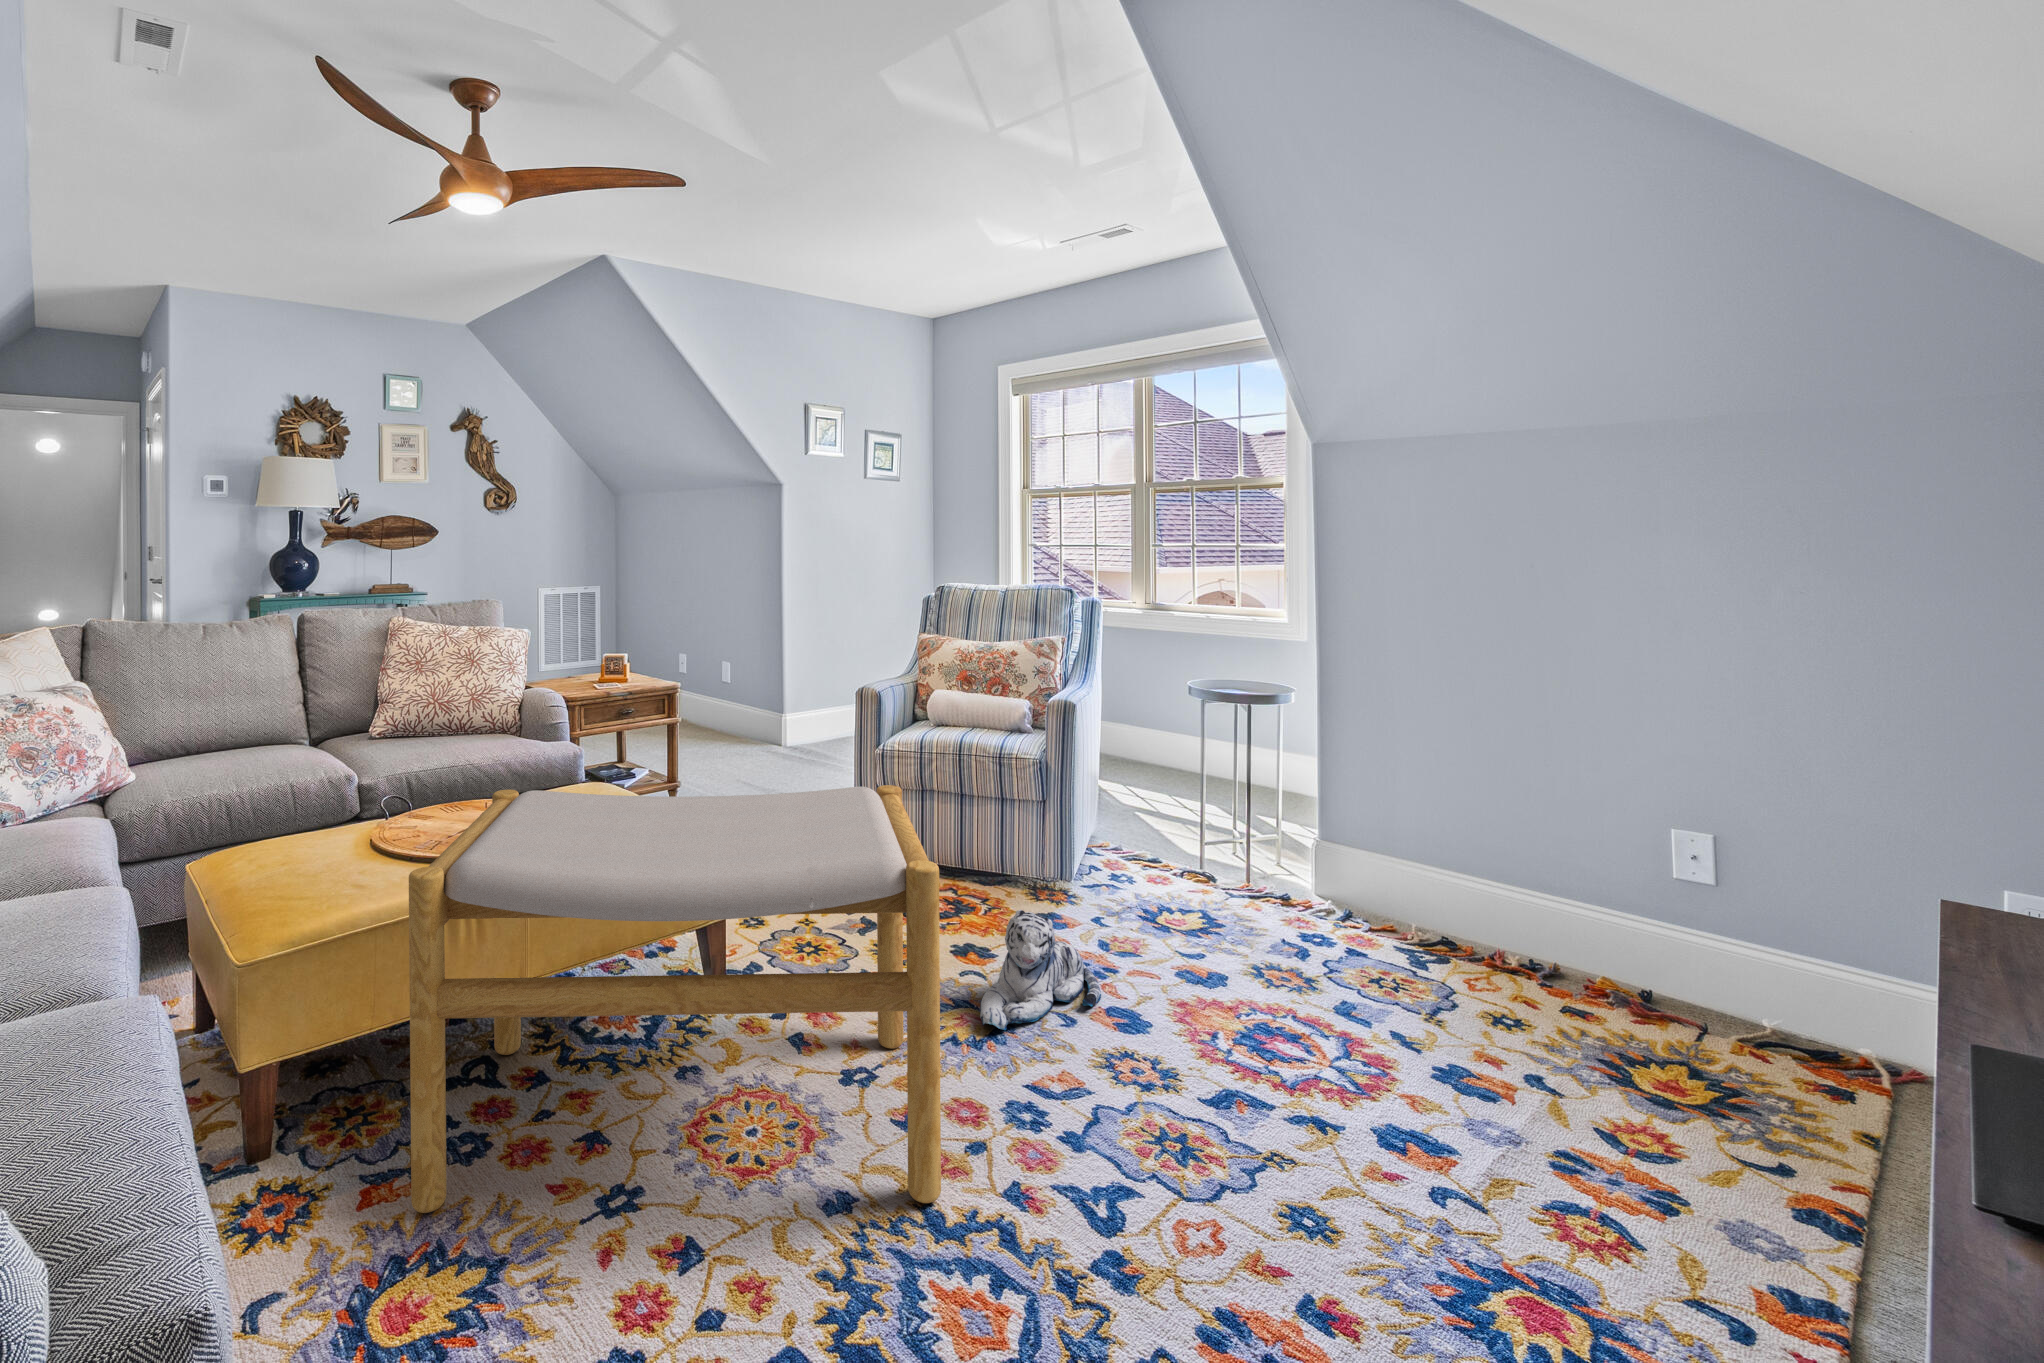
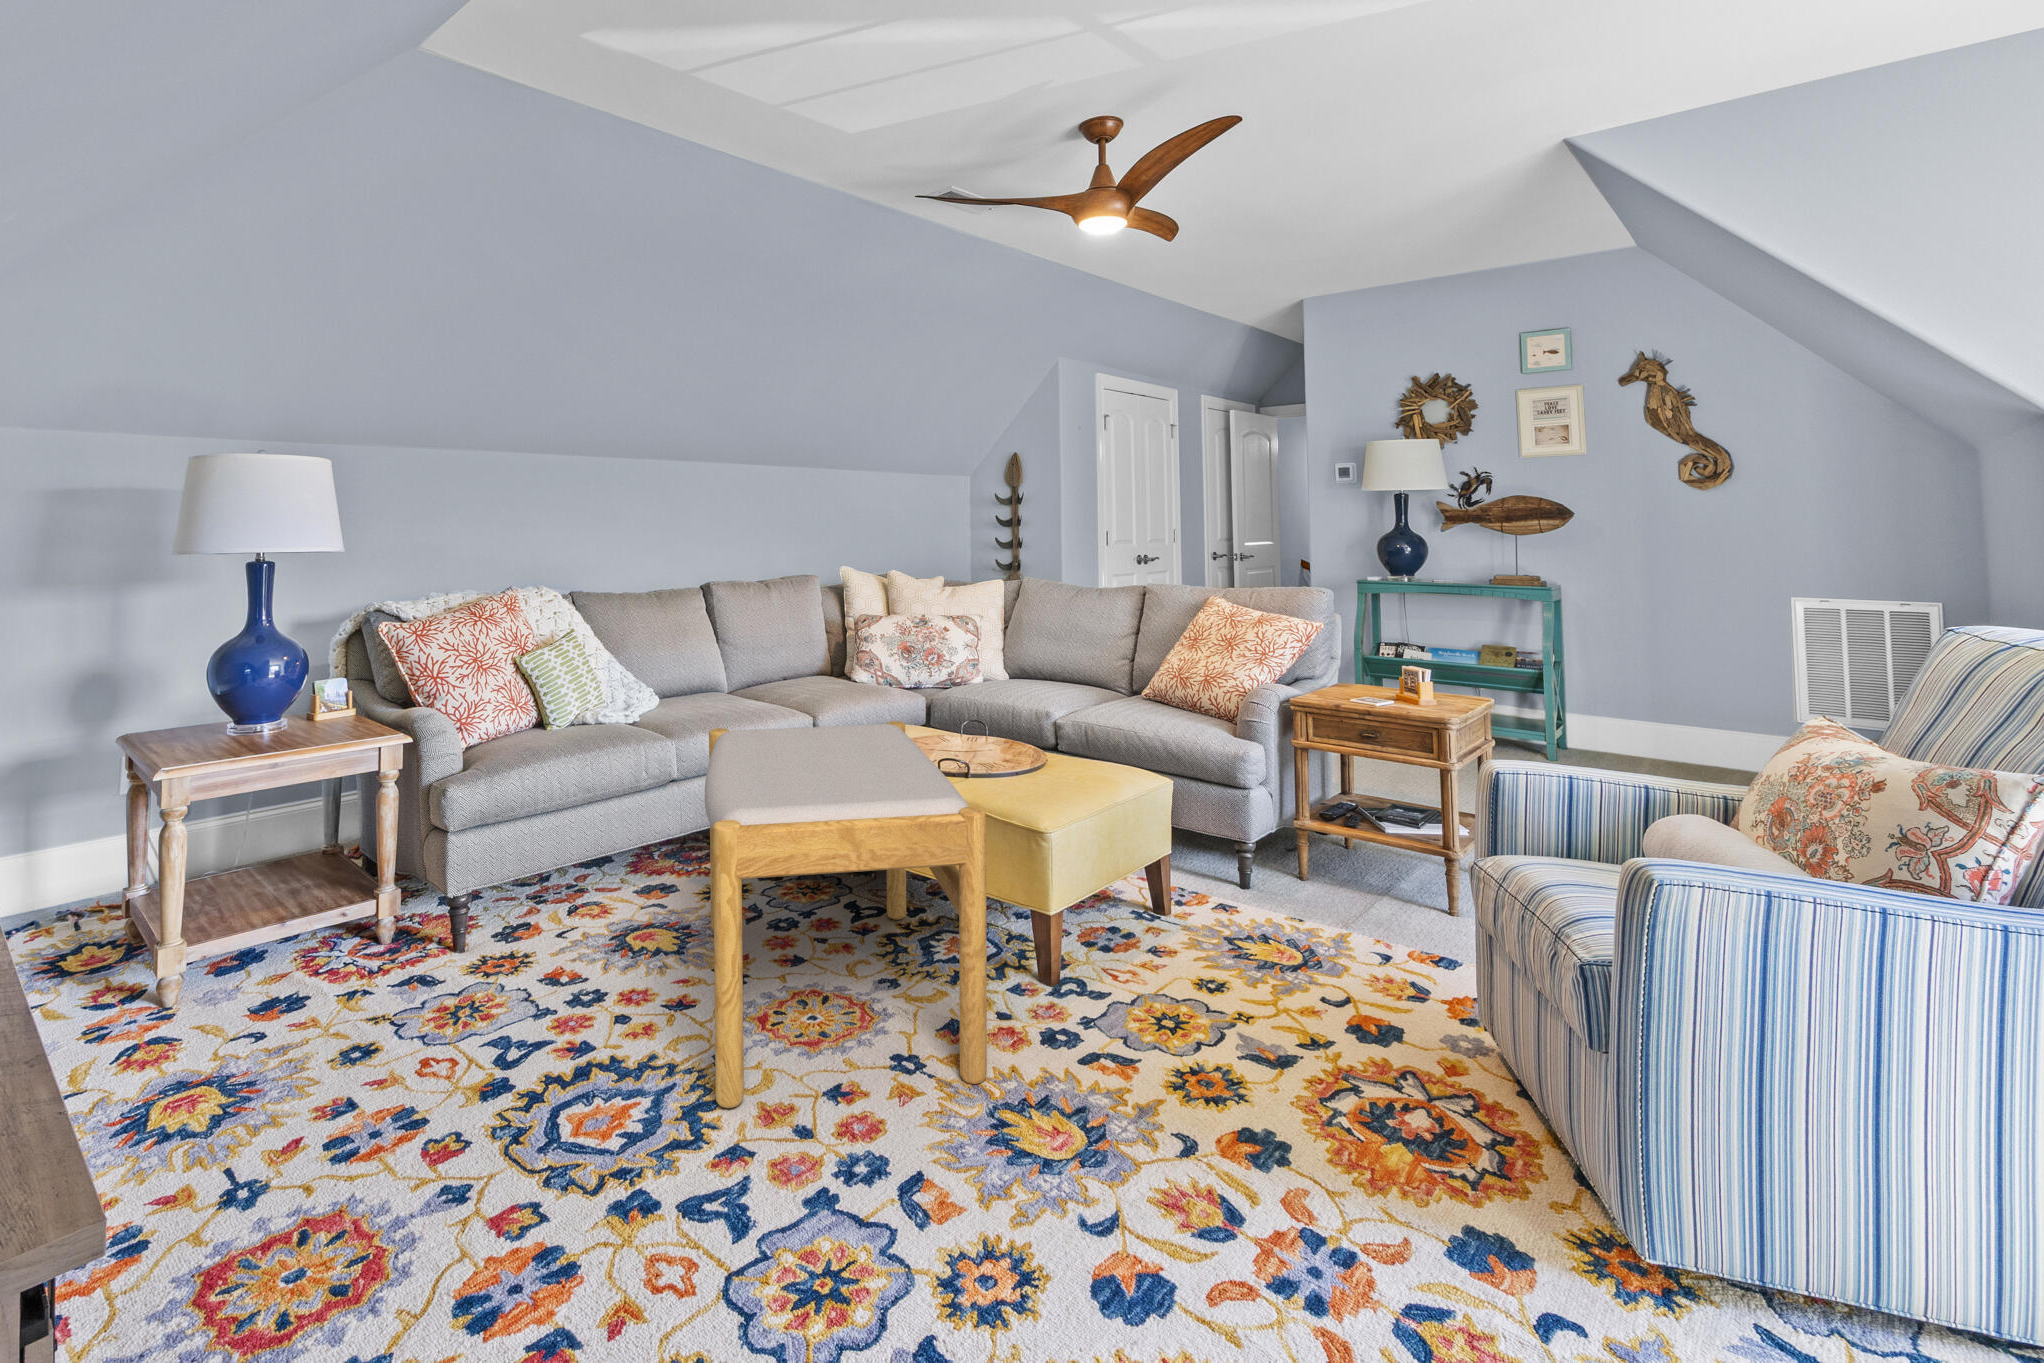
plush toy: present [980,910,1101,1030] -> none [1018,1046,1249,1252]

